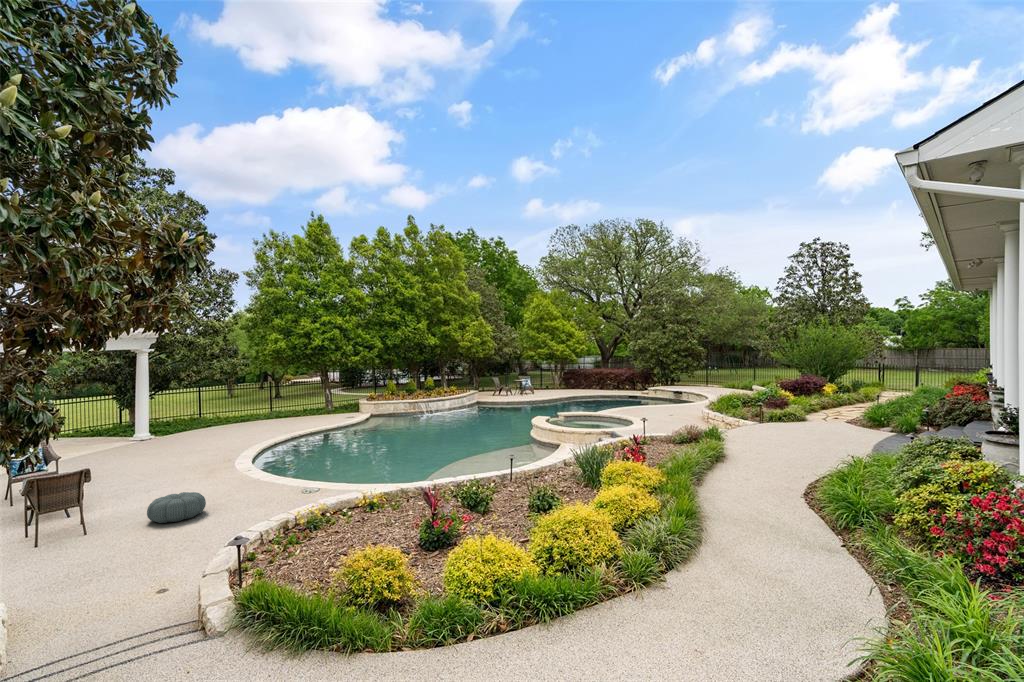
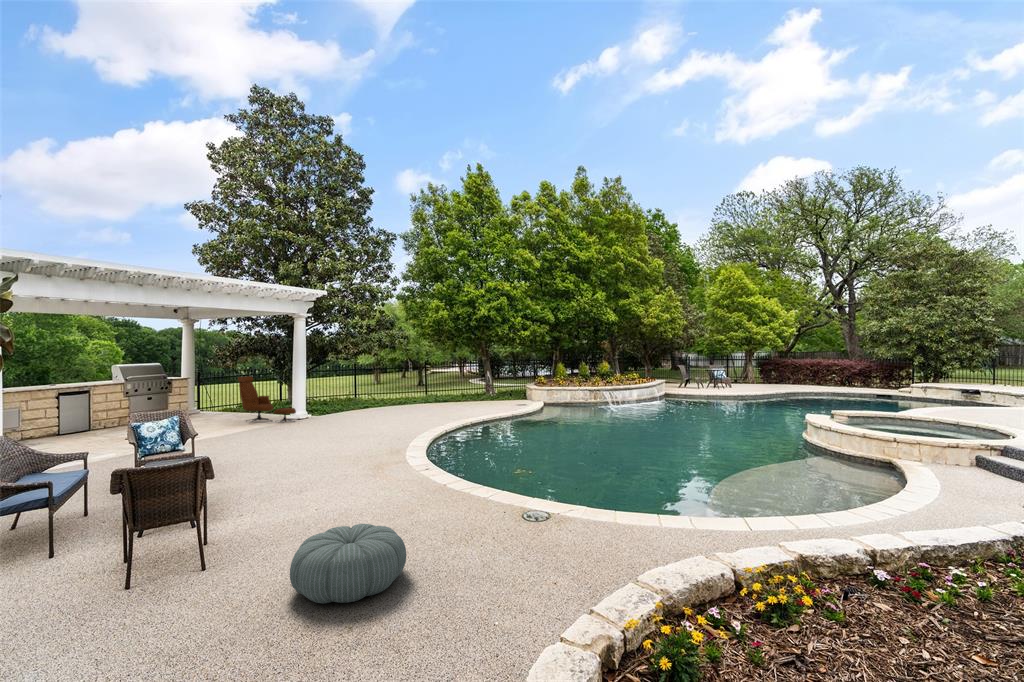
lounge chair: none [85,407,141,446] -> present [238,376,296,421]

